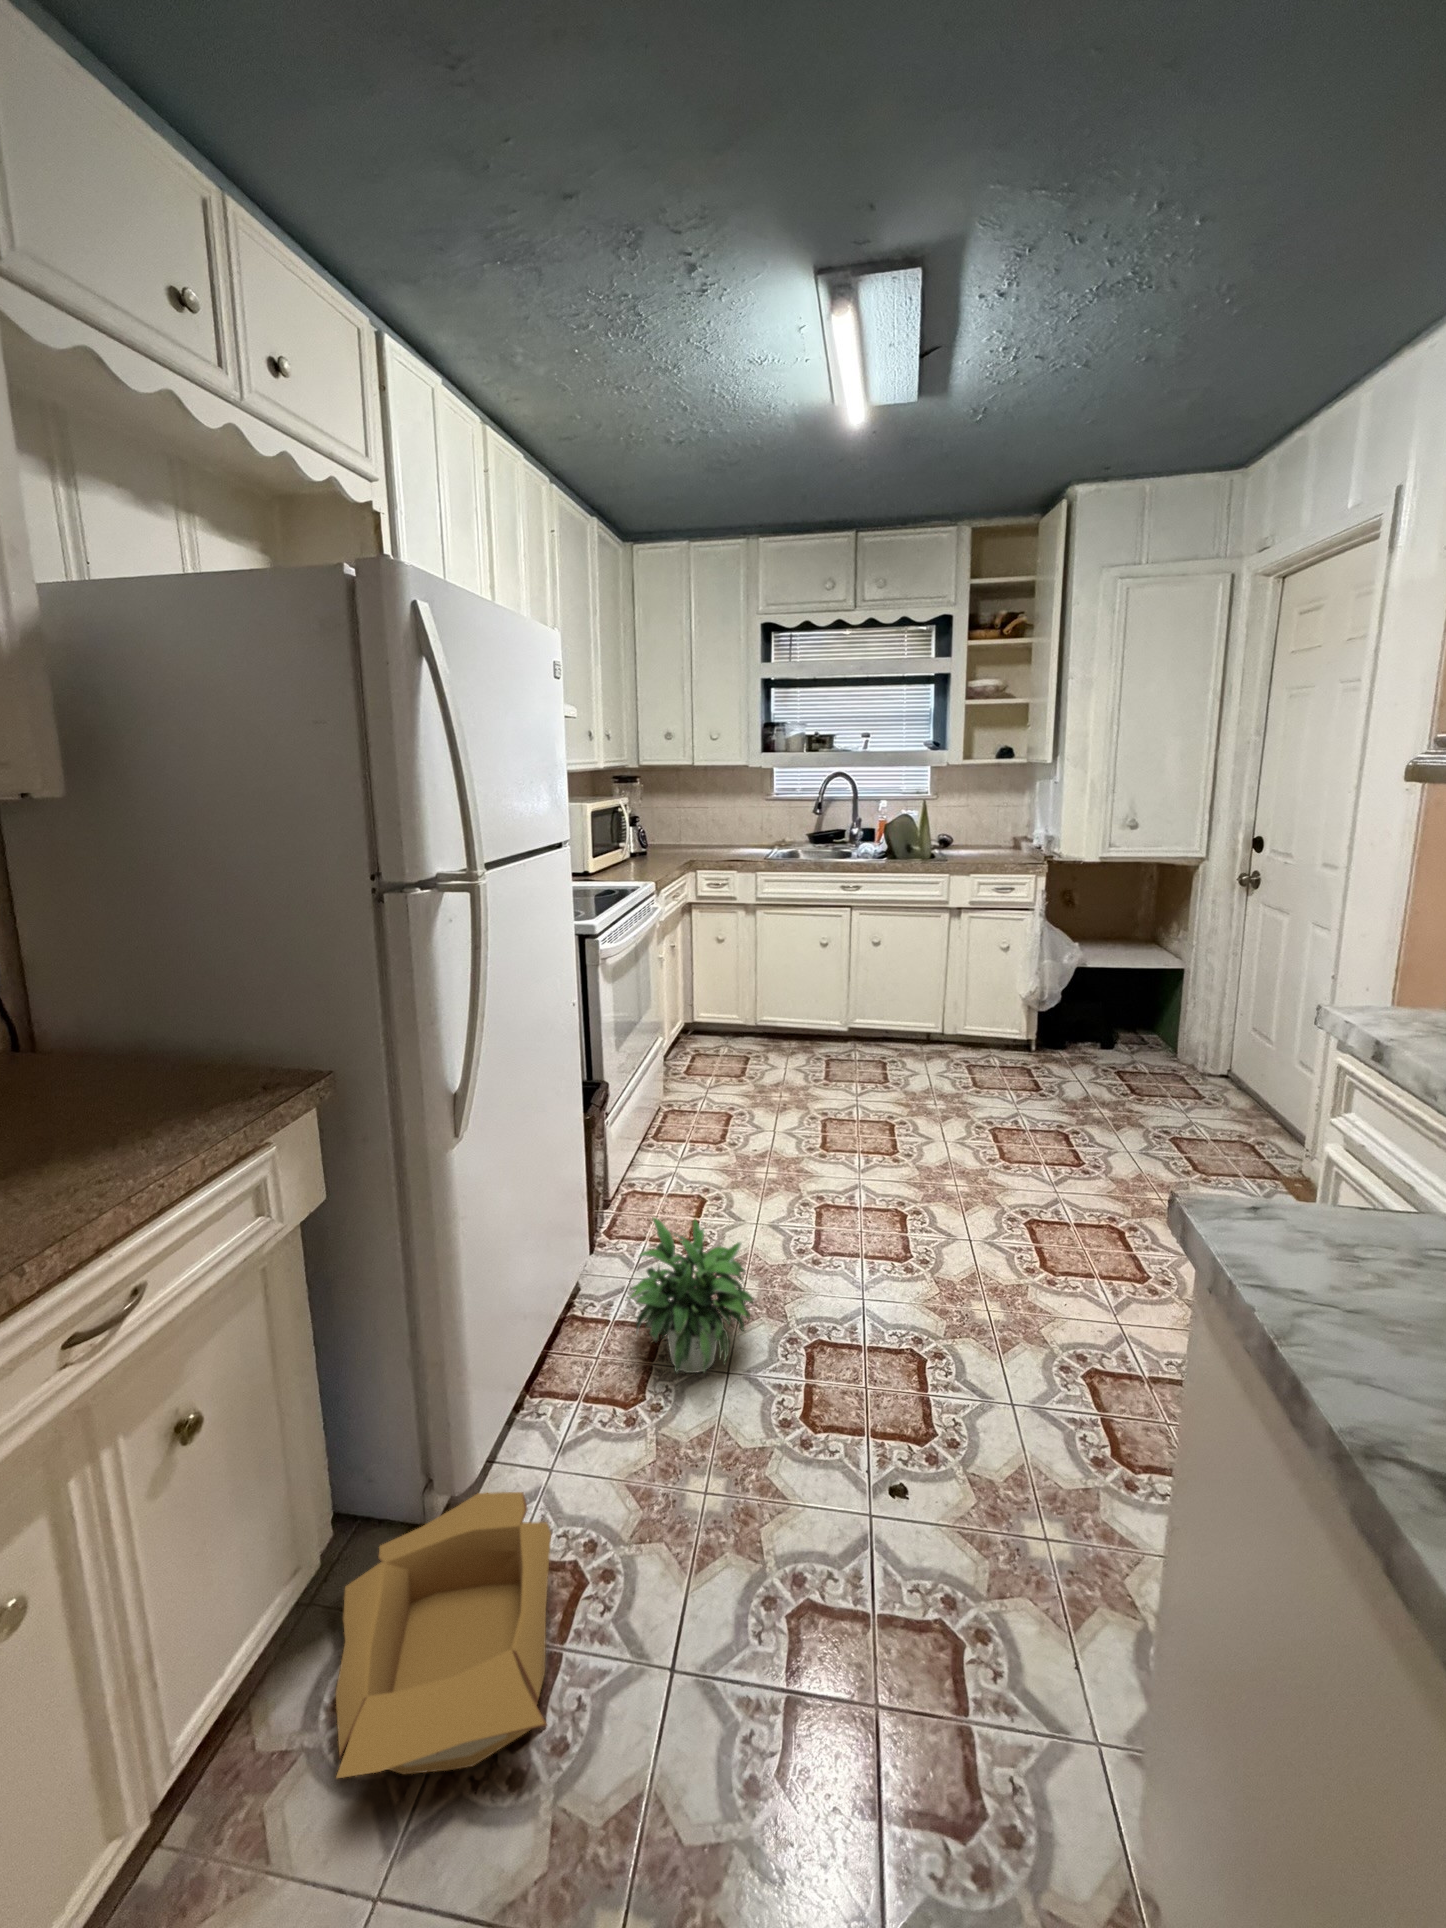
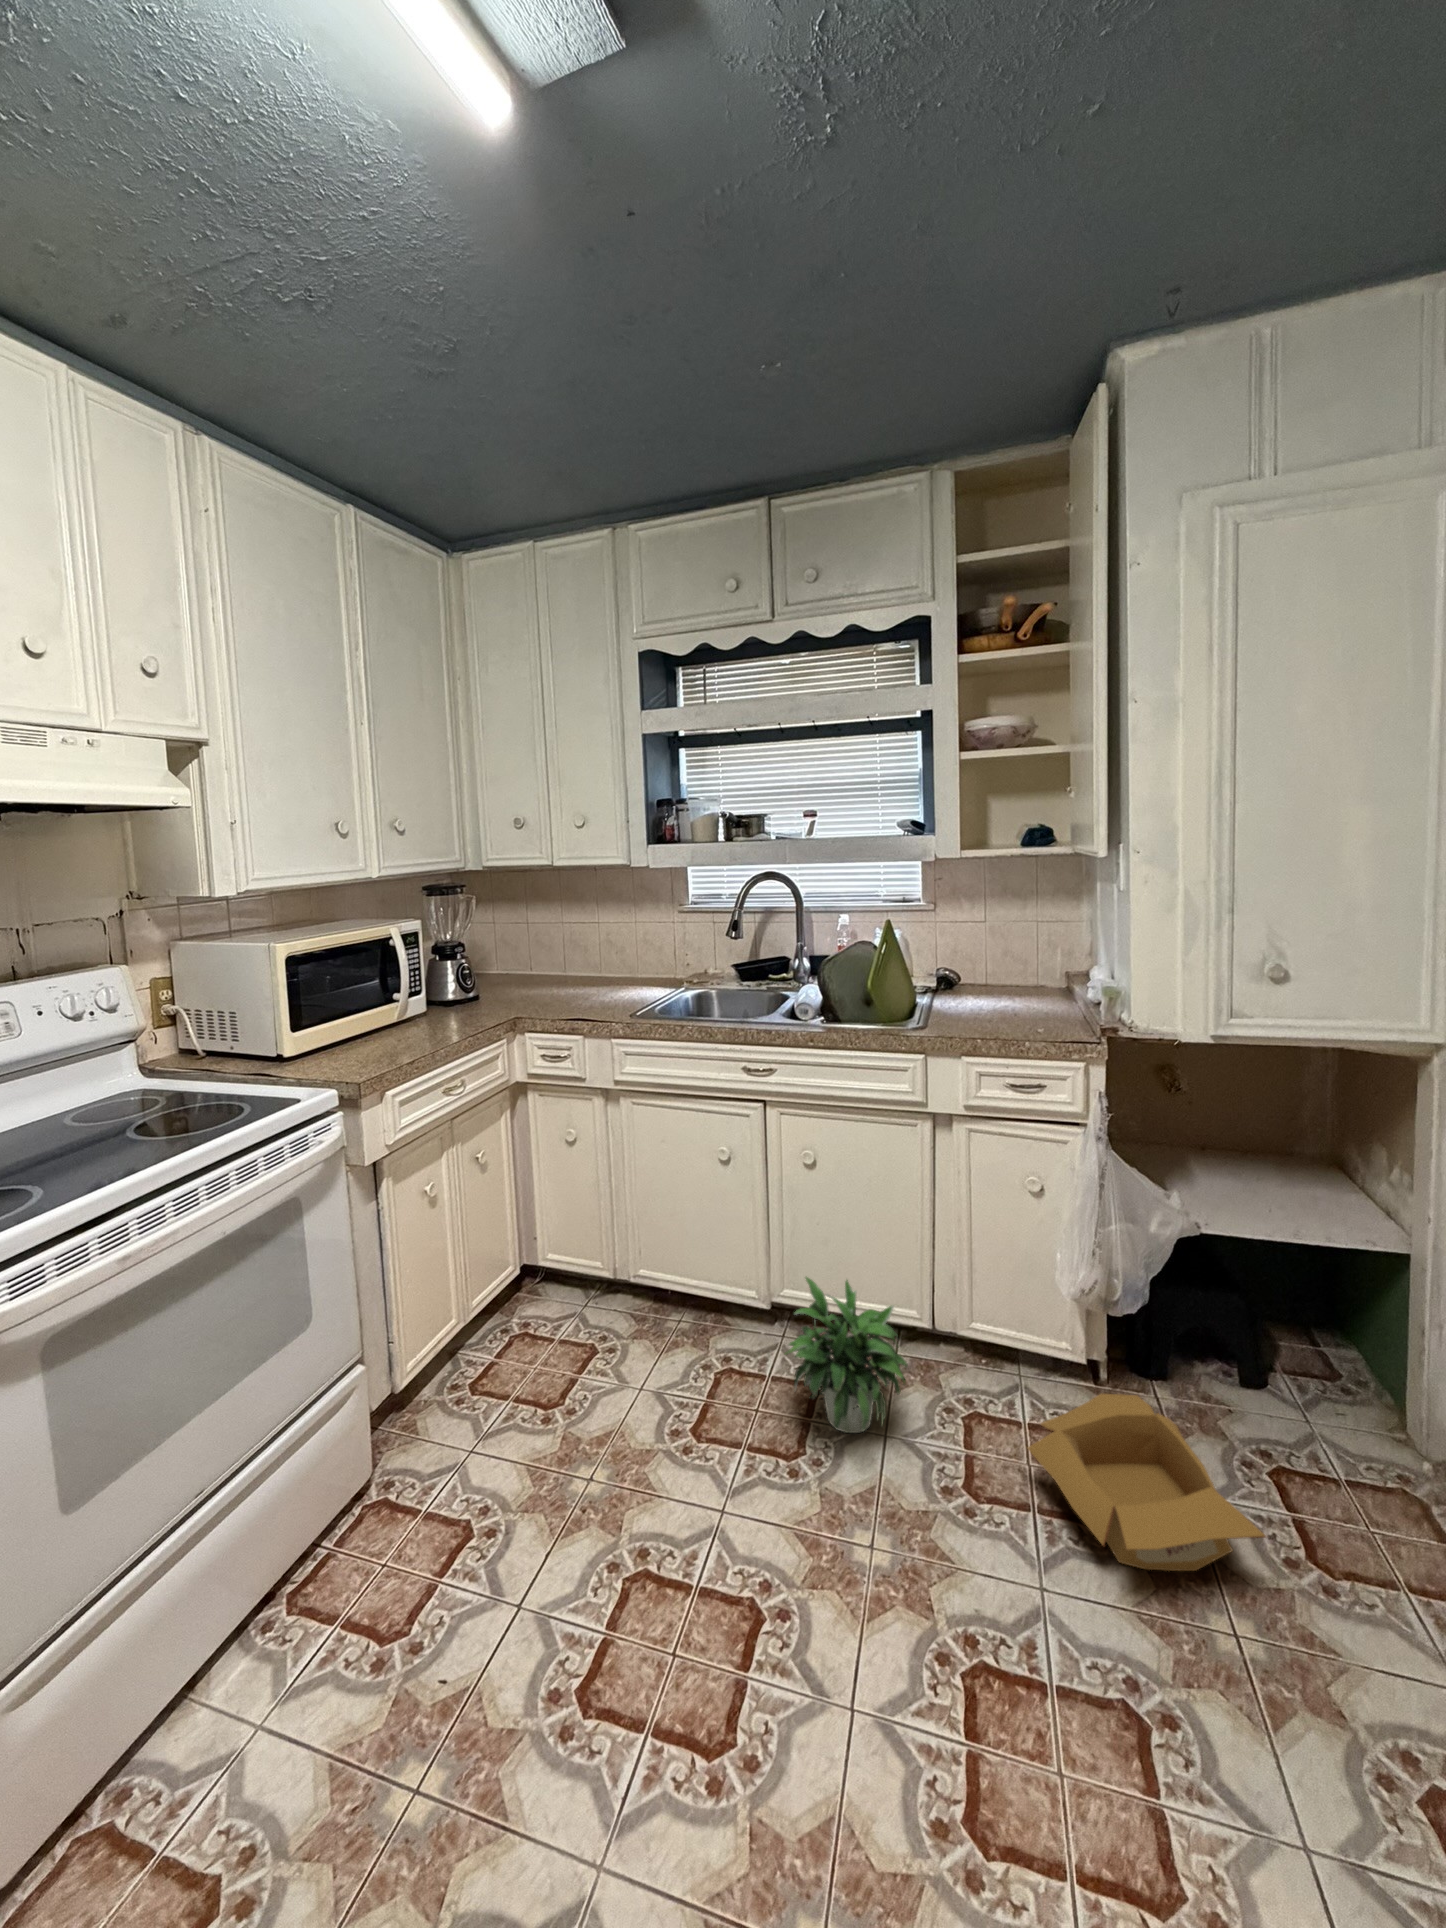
cardboard box: present [336,1492,551,1778] -> present [1028,1394,1266,1571]

